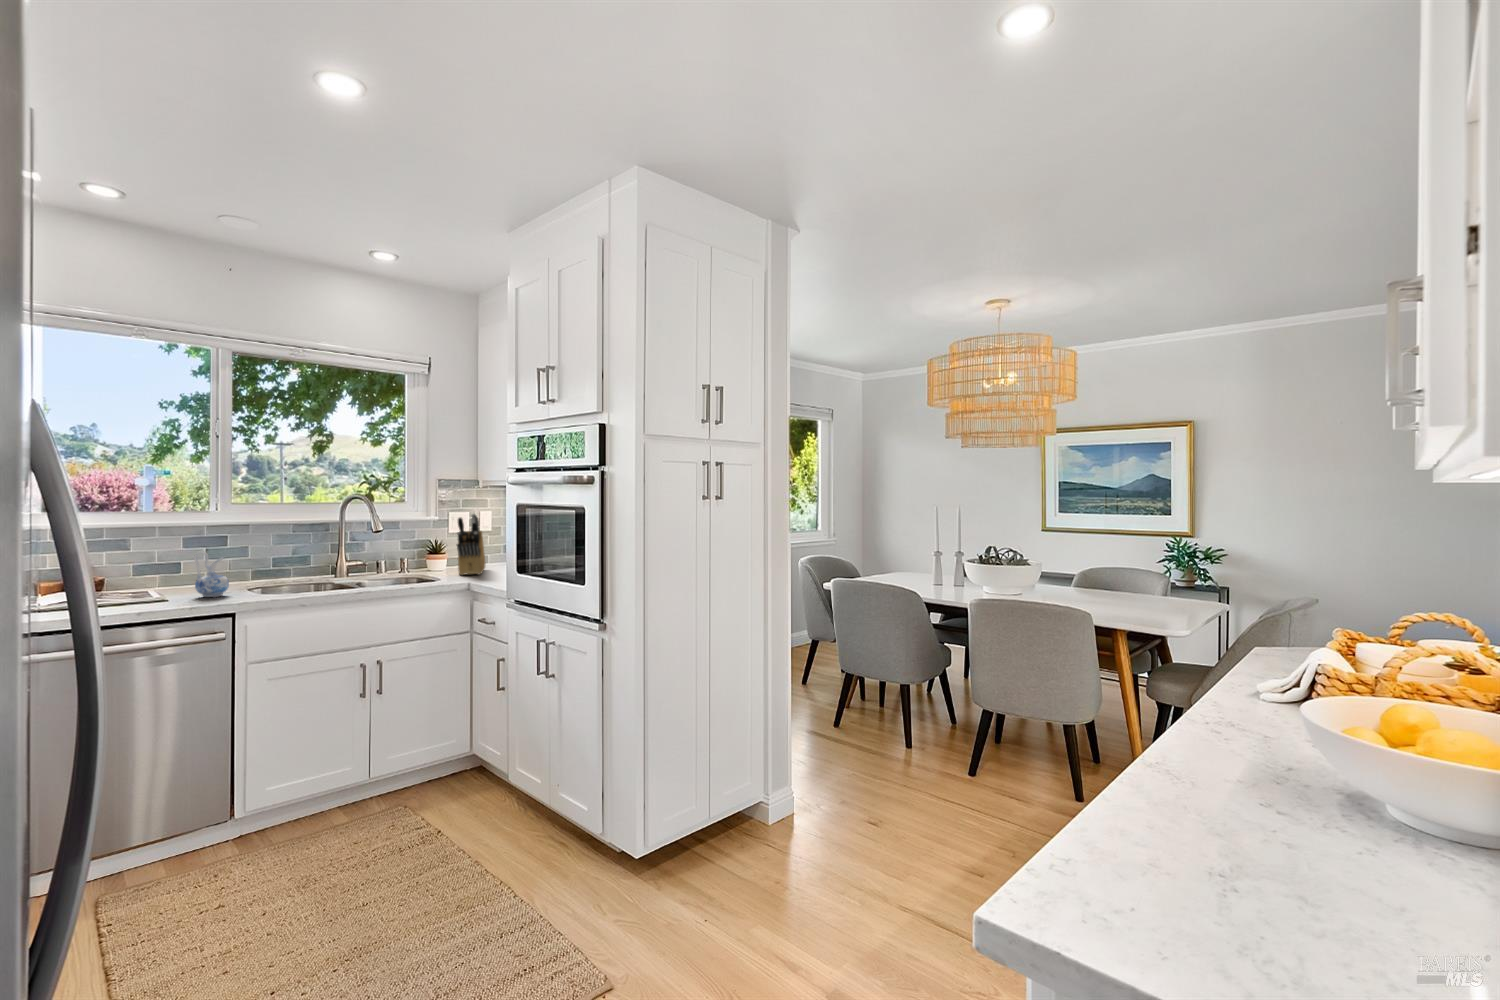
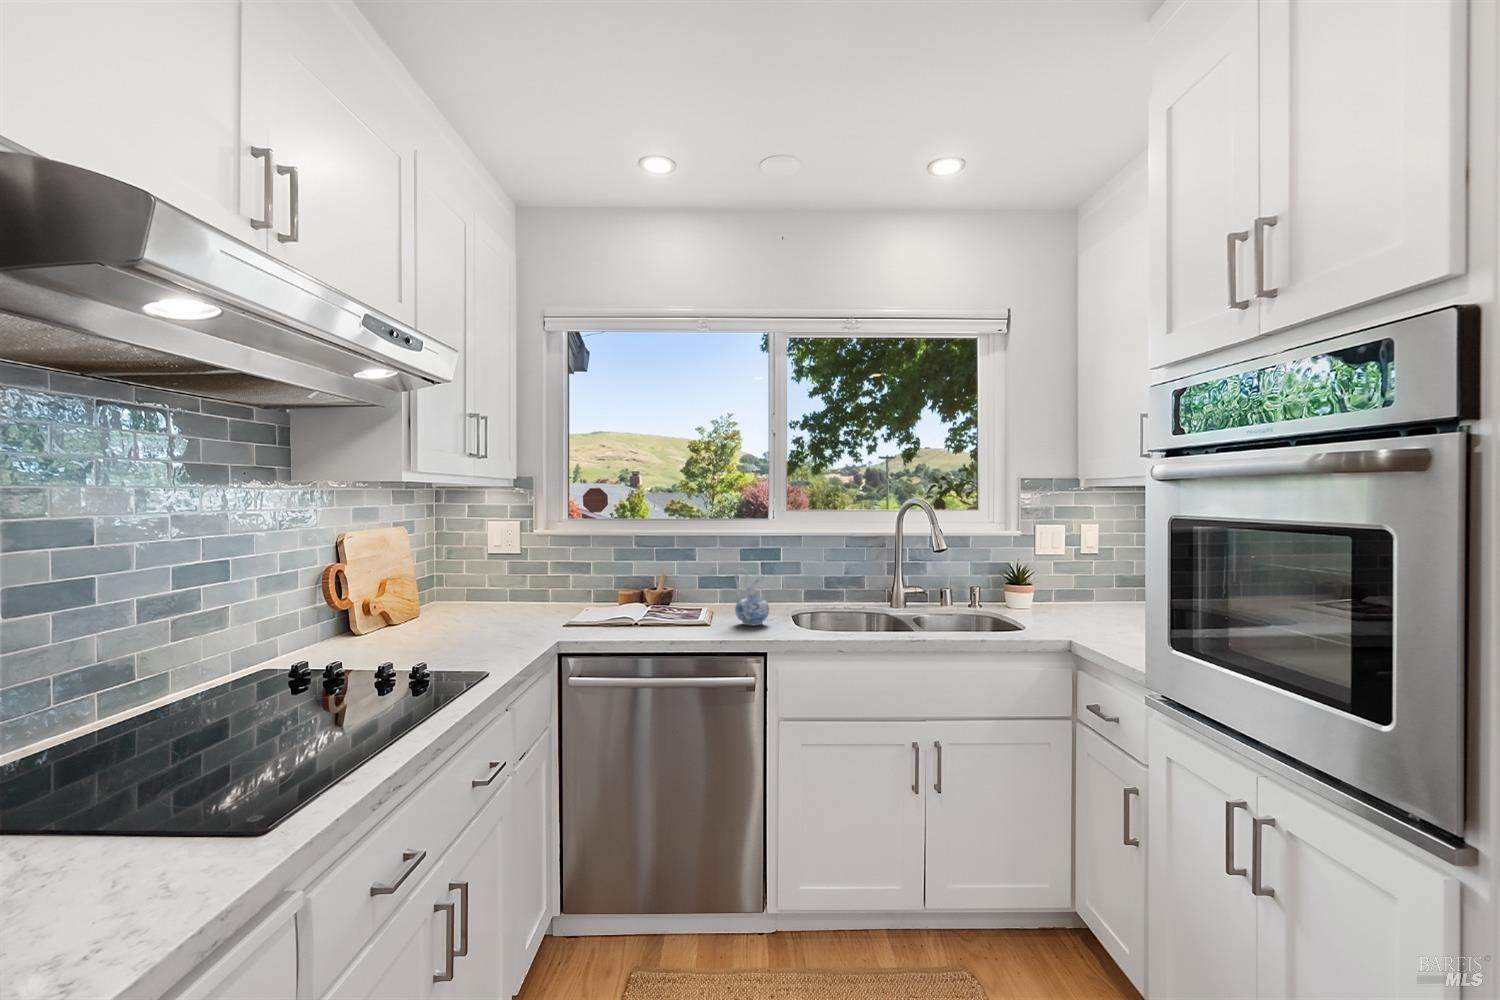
knife block: present [457,514,485,575] -> none [1051,529,1092,623]

